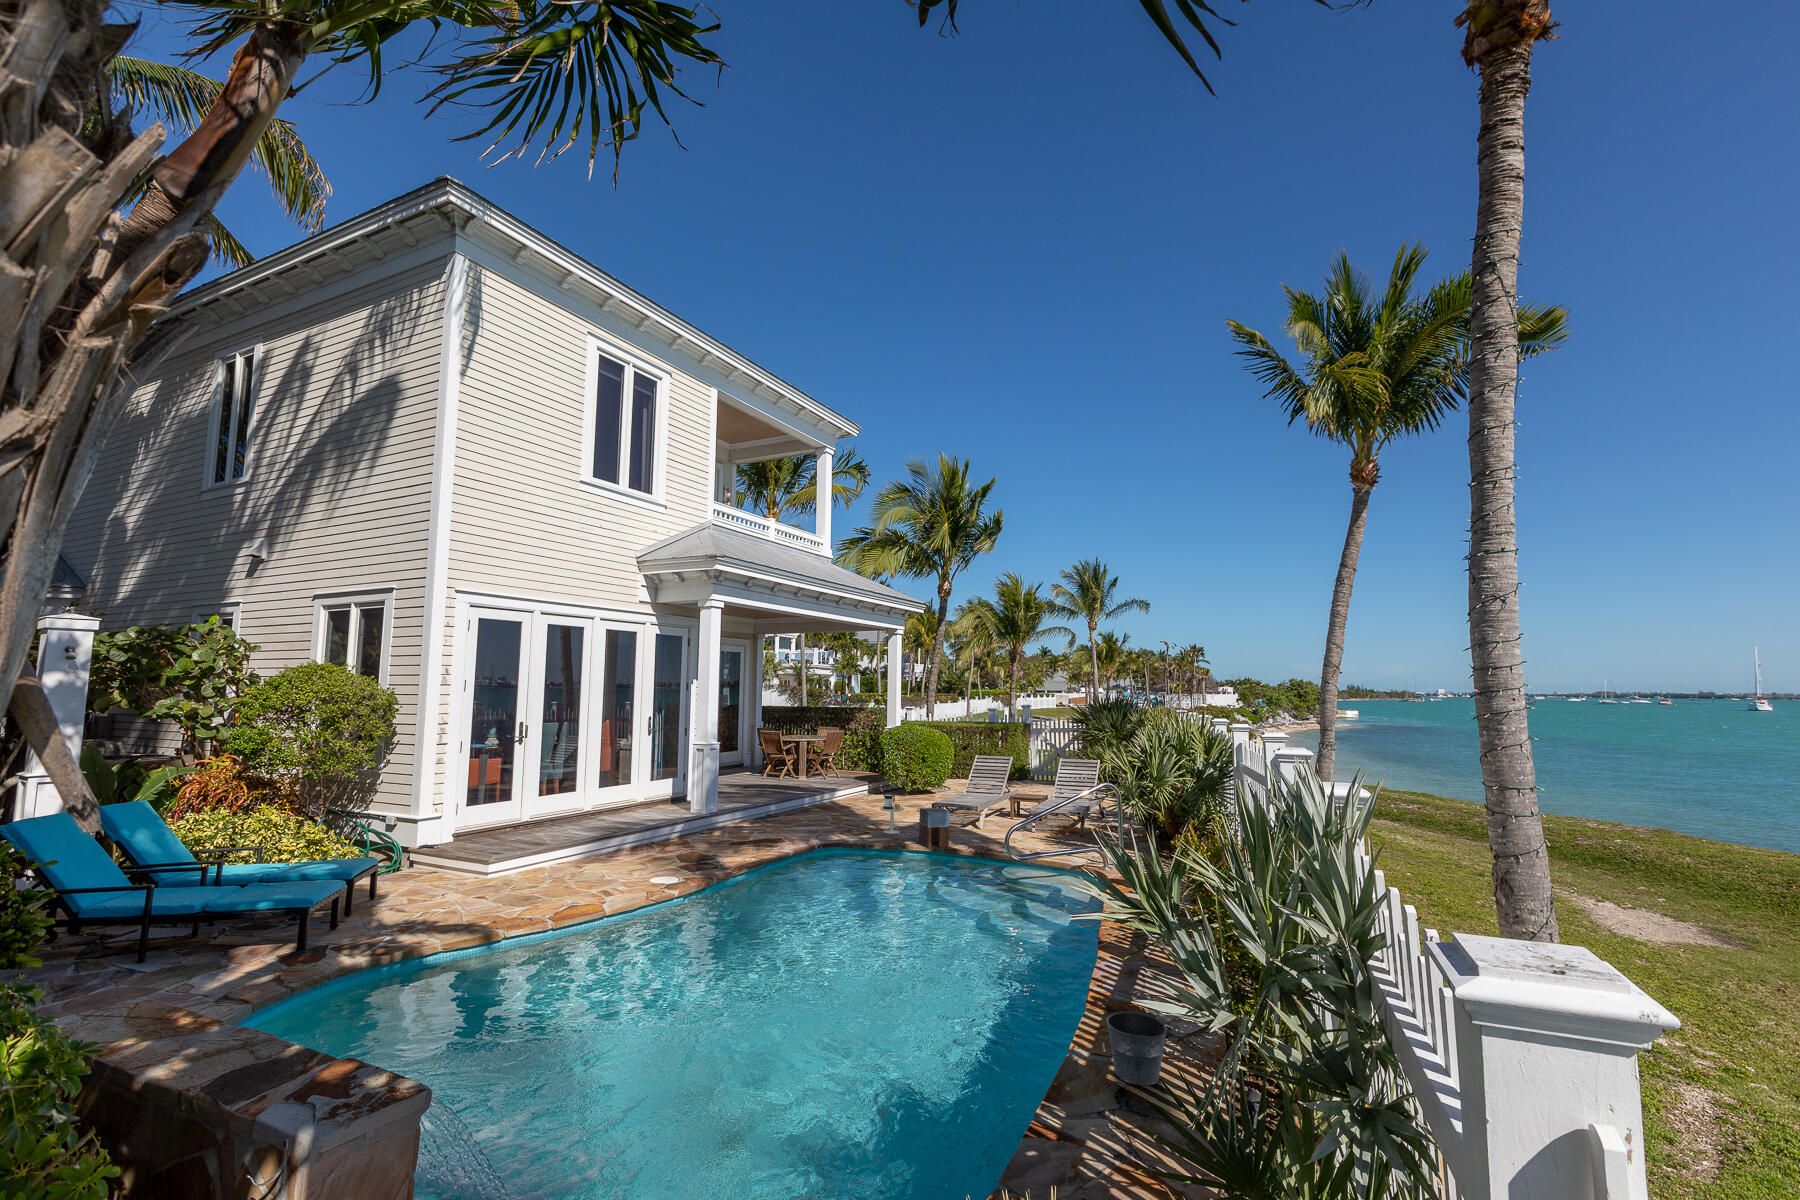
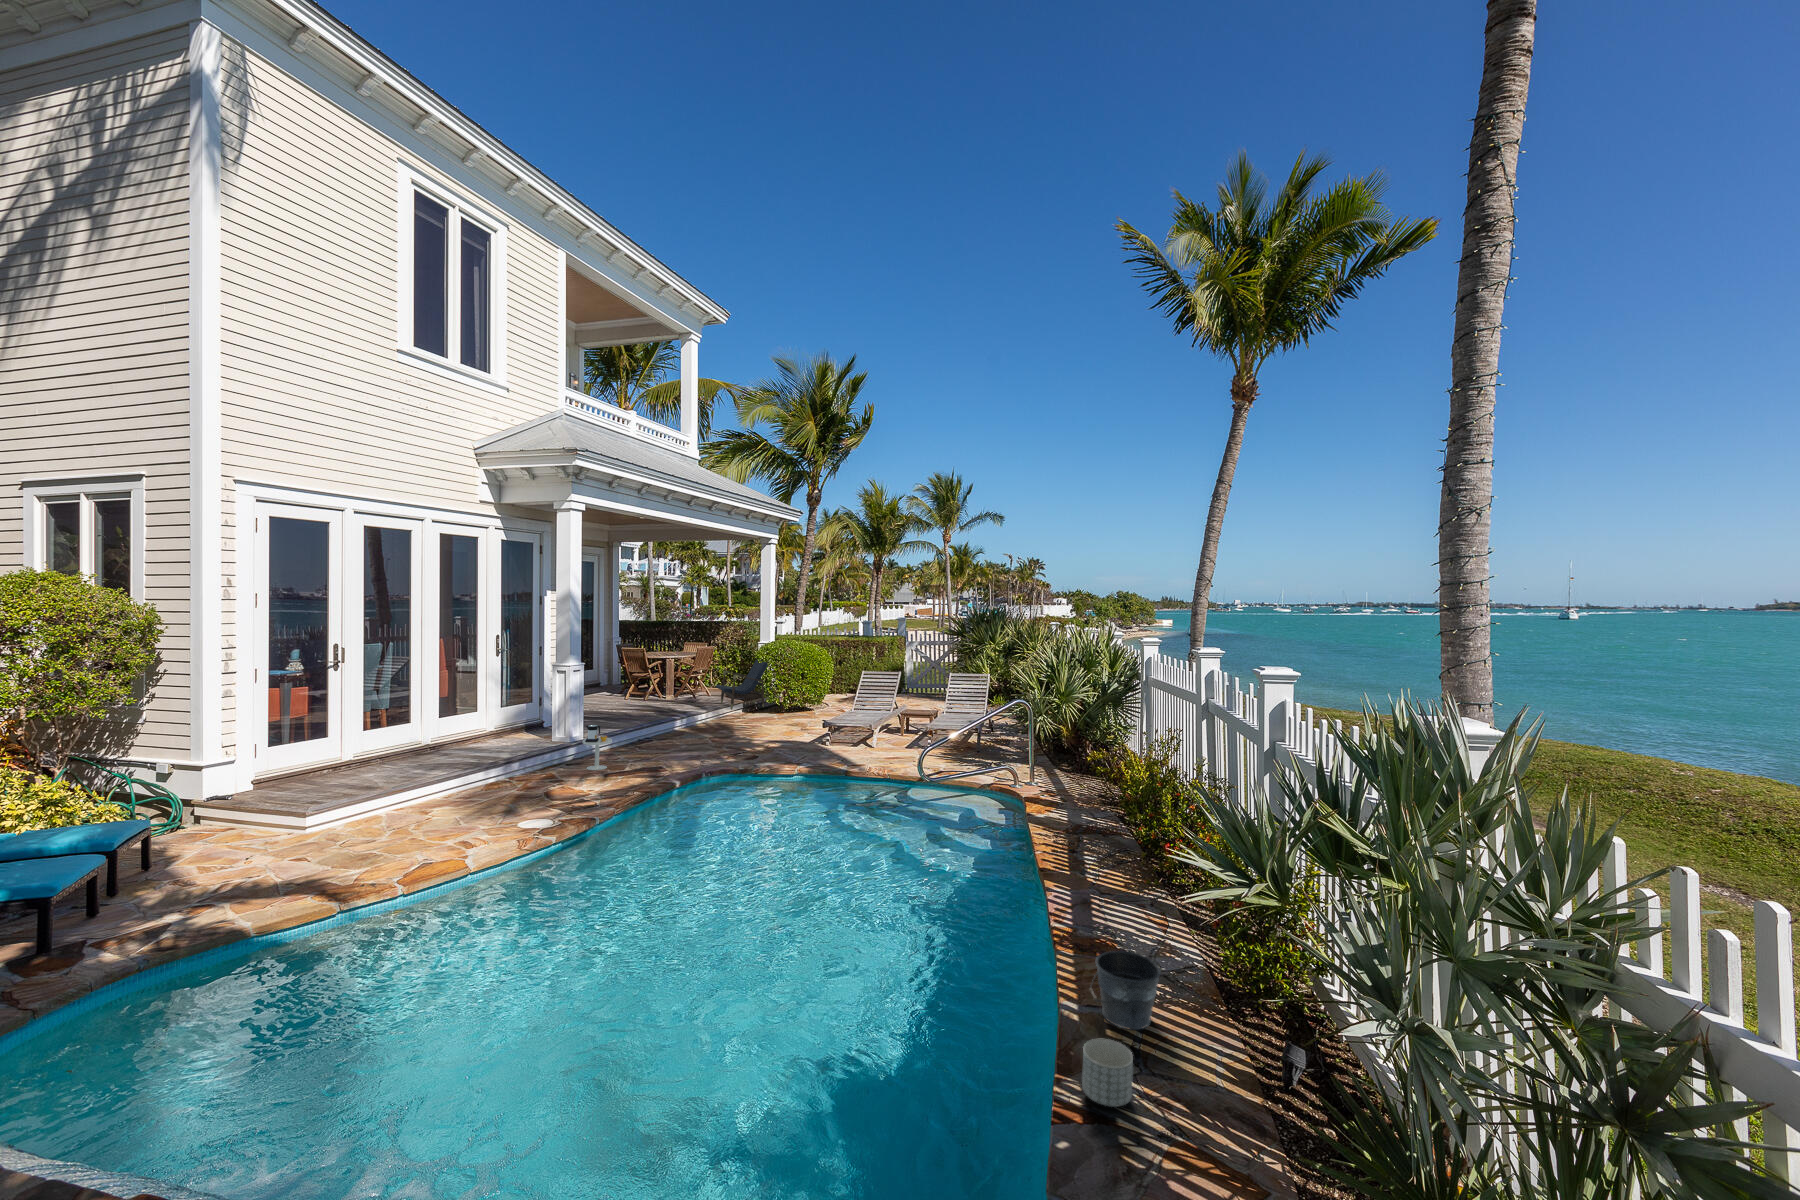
lounge chair: none [841,746,890,794] -> present [716,660,768,709]
side table: present [881,795,904,834] -> present [582,725,612,770]
stool: present [919,808,950,848] -> none [813,724,846,766]
planter: none [1067,1077,1111,1137] -> present [1082,1038,1133,1107]

